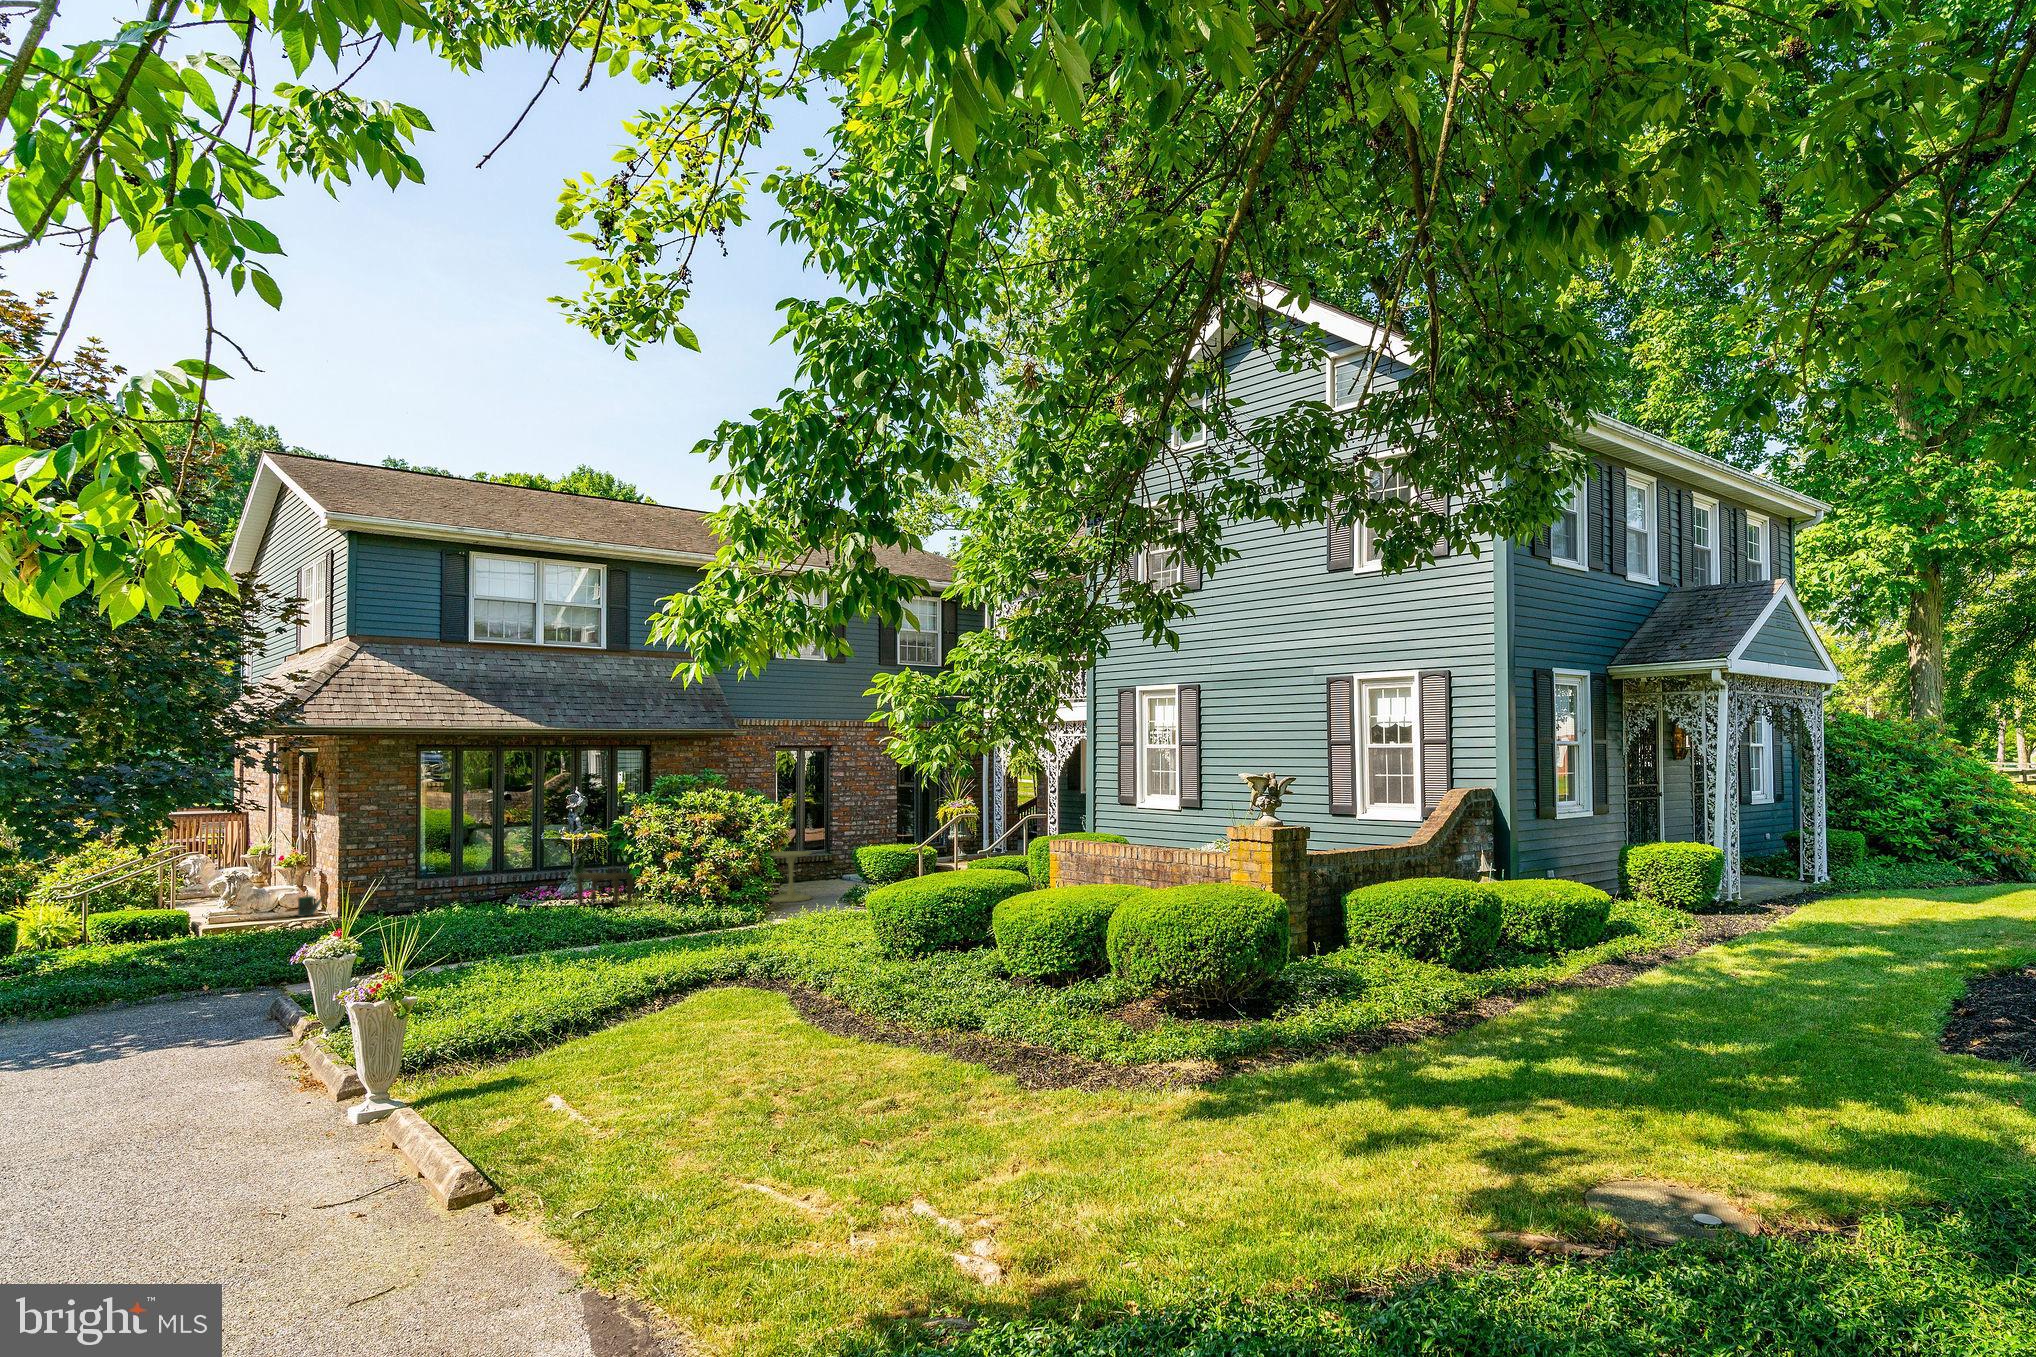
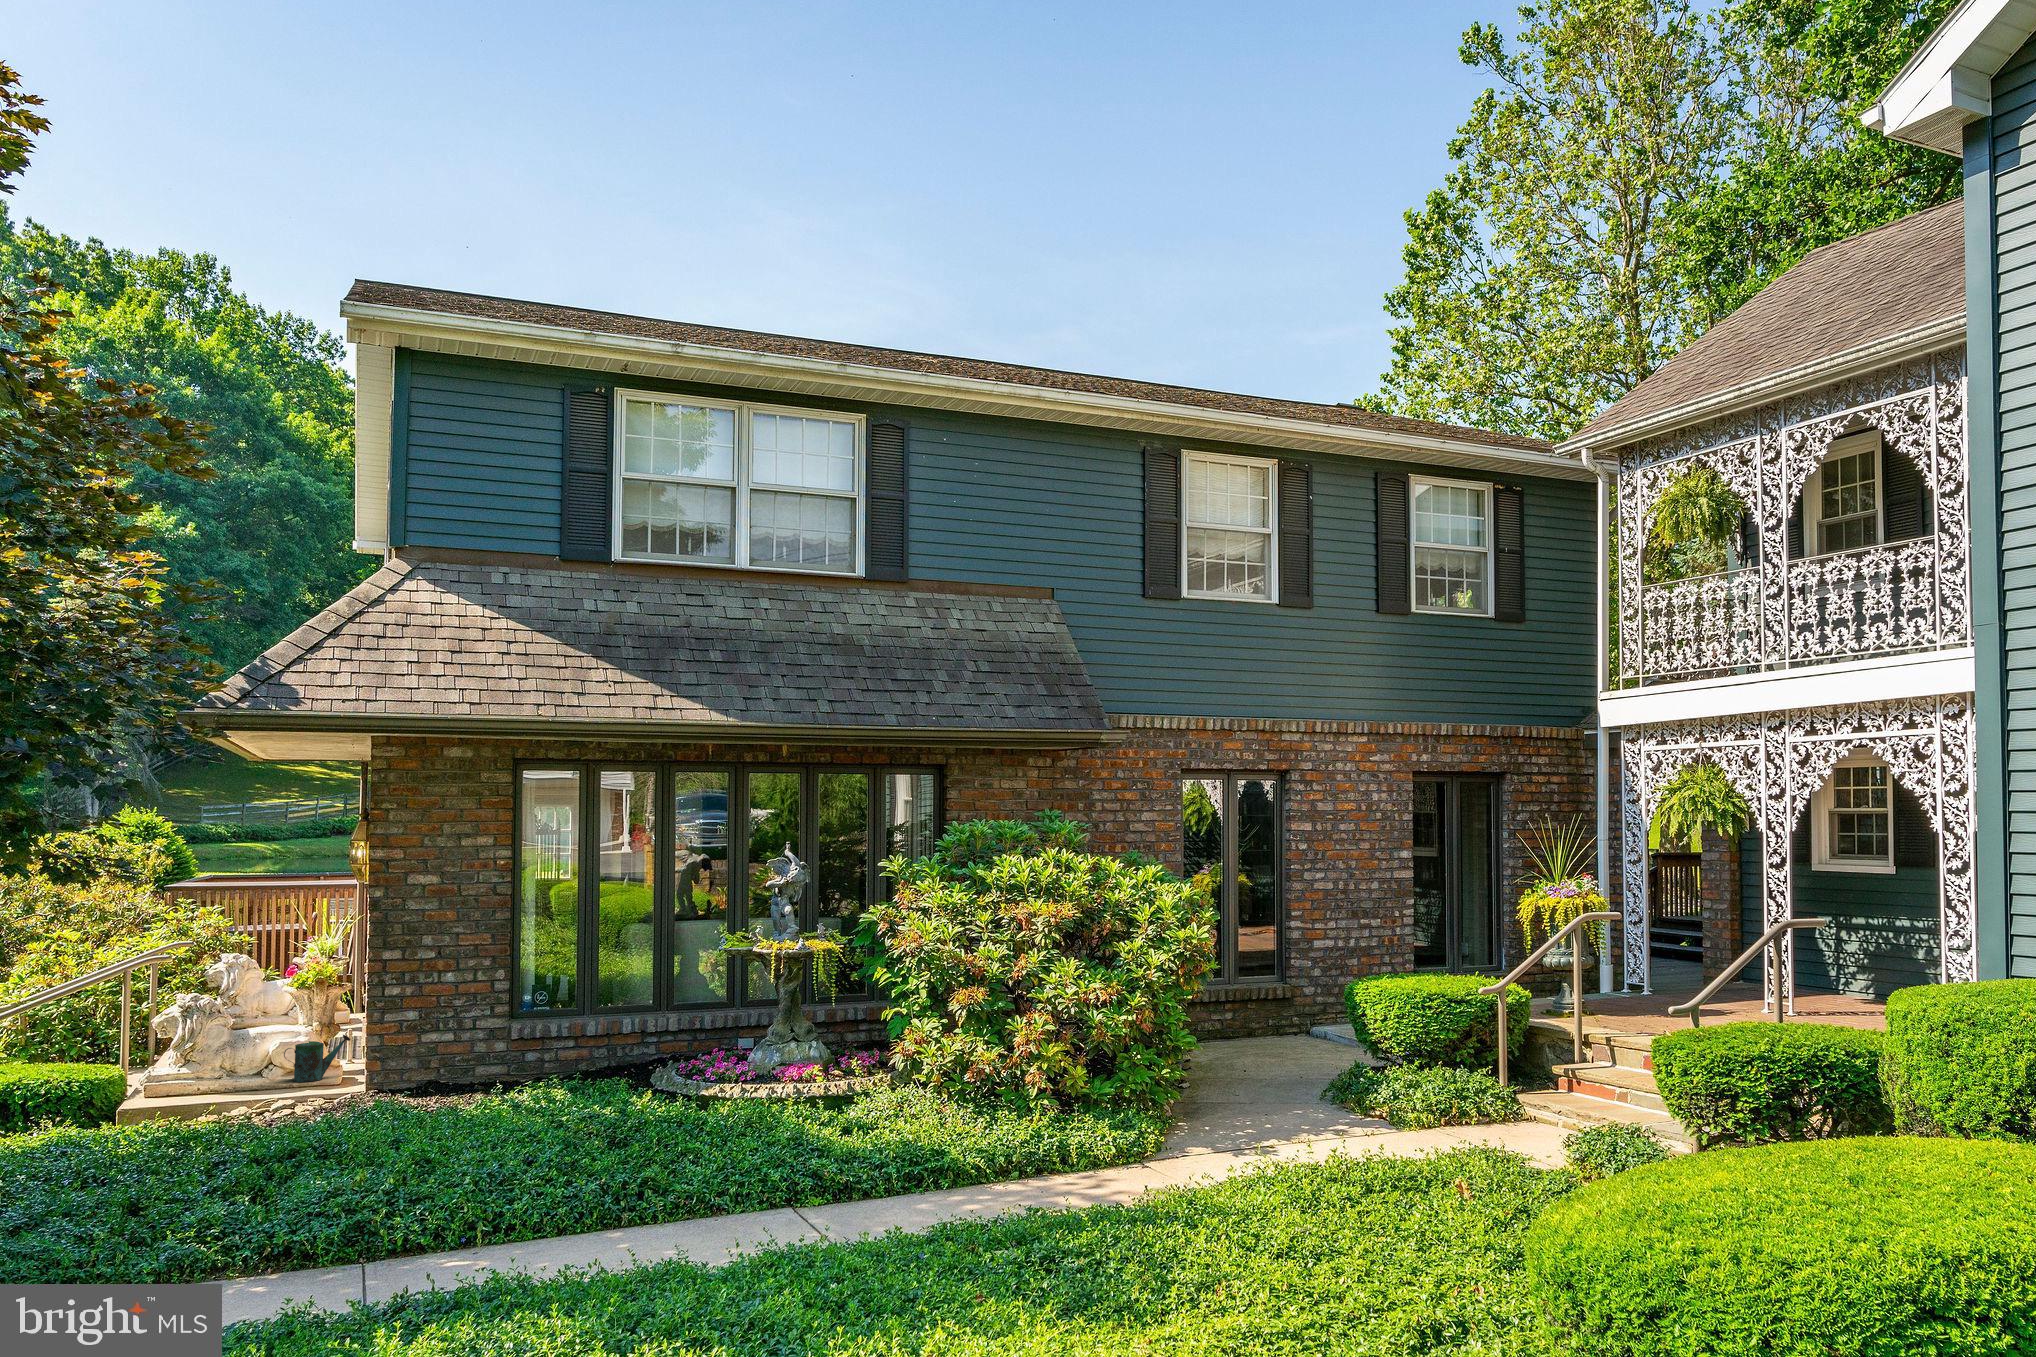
pedestal table: present [771,851,811,902] -> none [1174,992,1271,1109]
bench: present [577,872,634,906] -> none [786,1018,896,1095]

